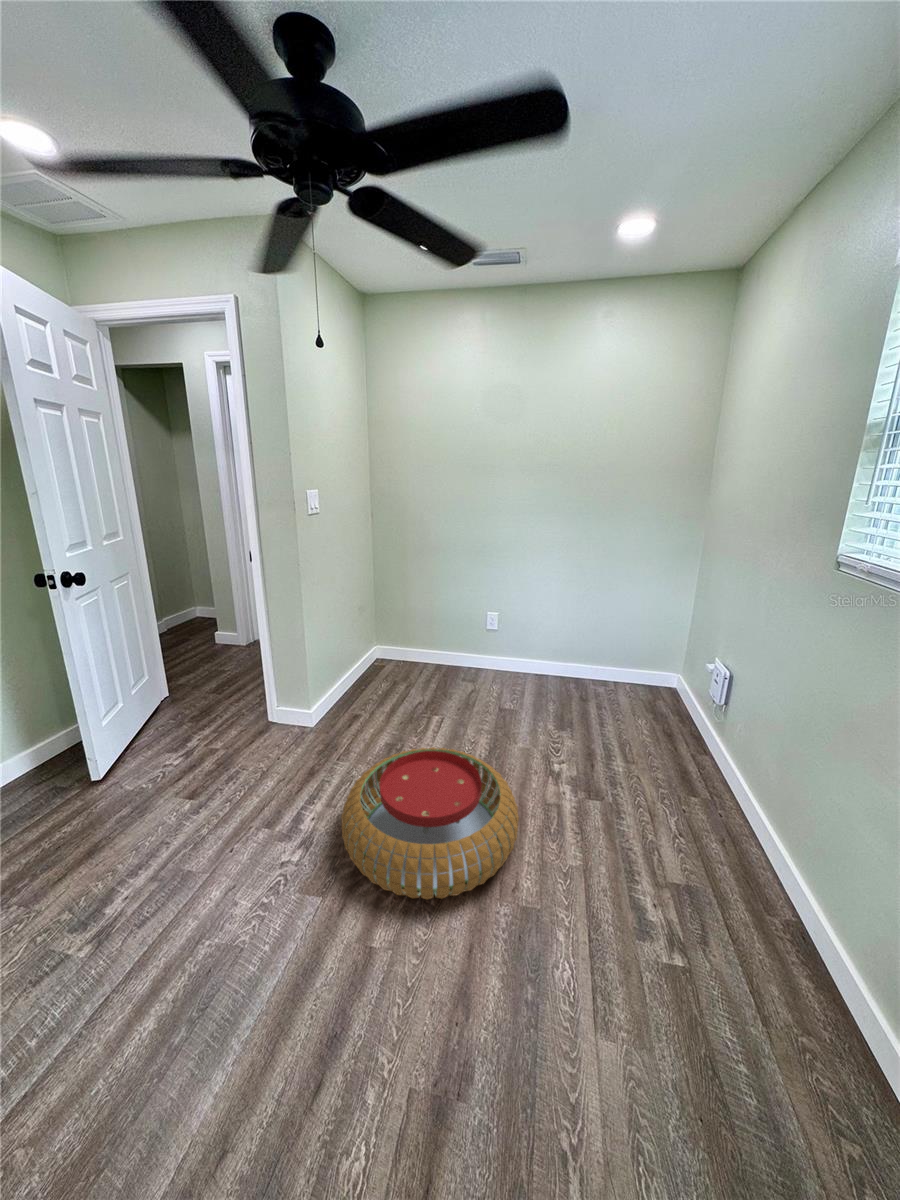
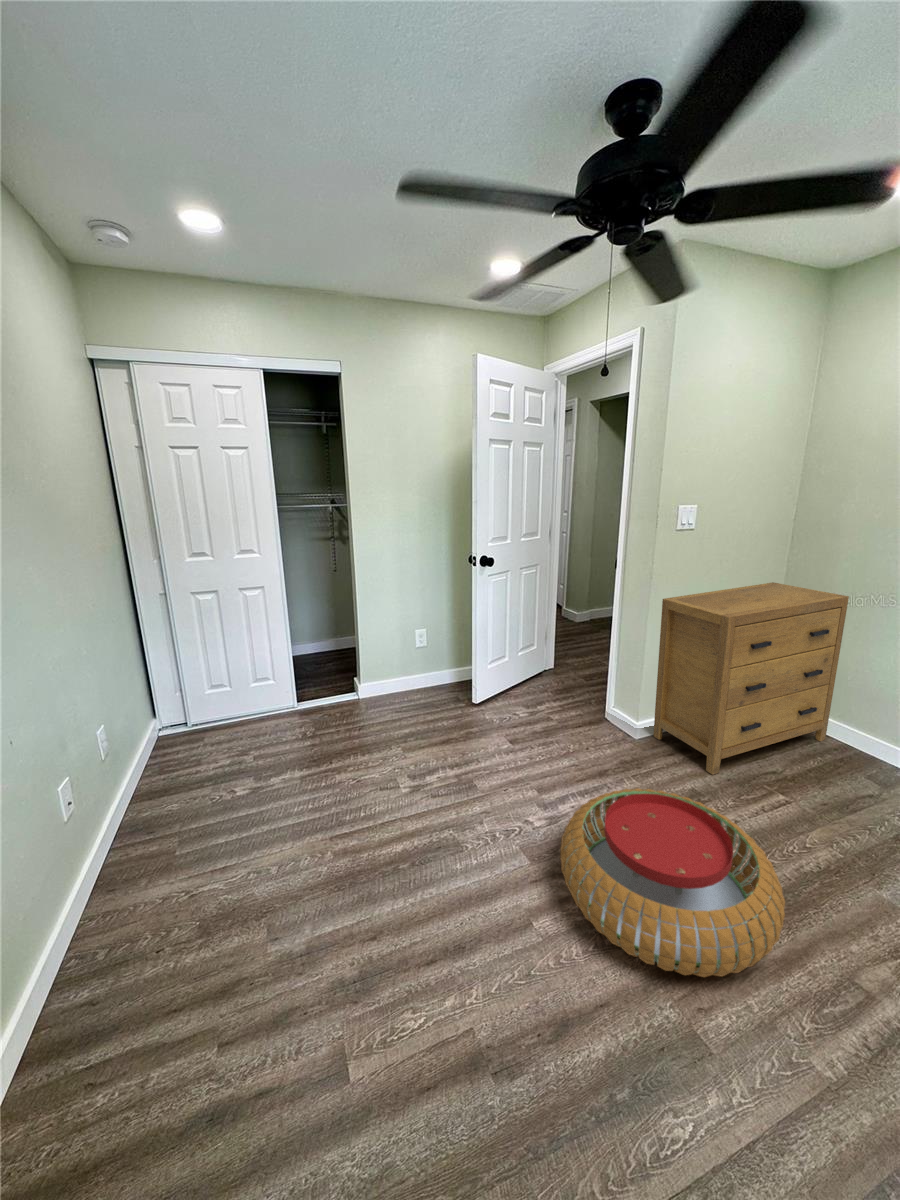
dresser: none [317,561,425,727] -> present [654,582,849,775]

